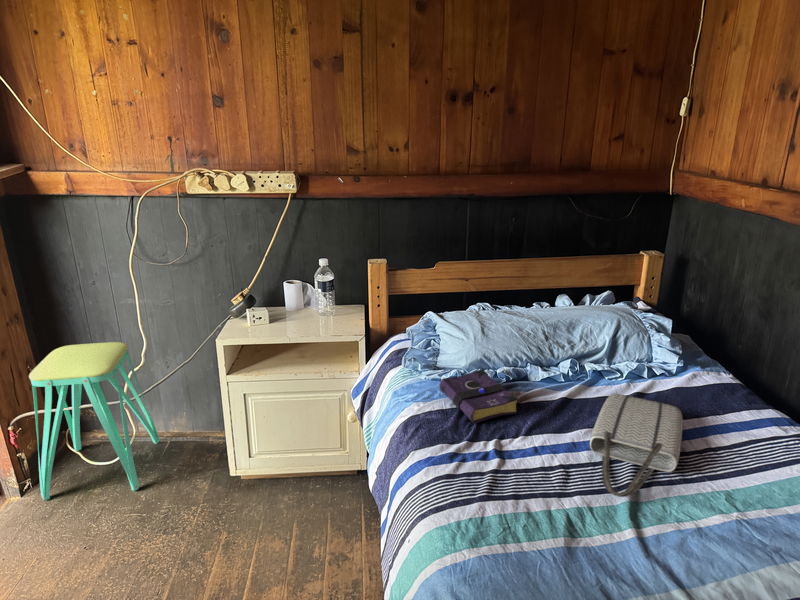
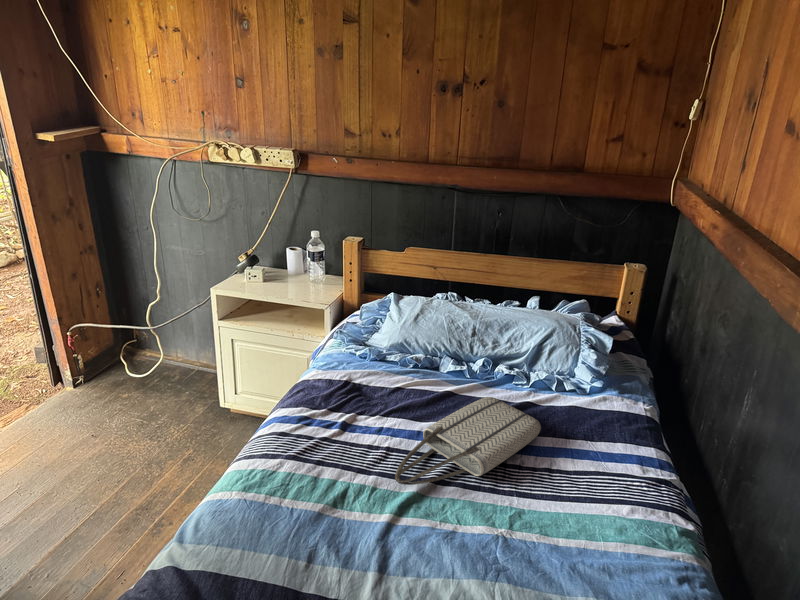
stool: present [29,342,159,500] -> none [80,278,188,403]
book: present [439,370,518,424] -> none [341,352,392,397]

